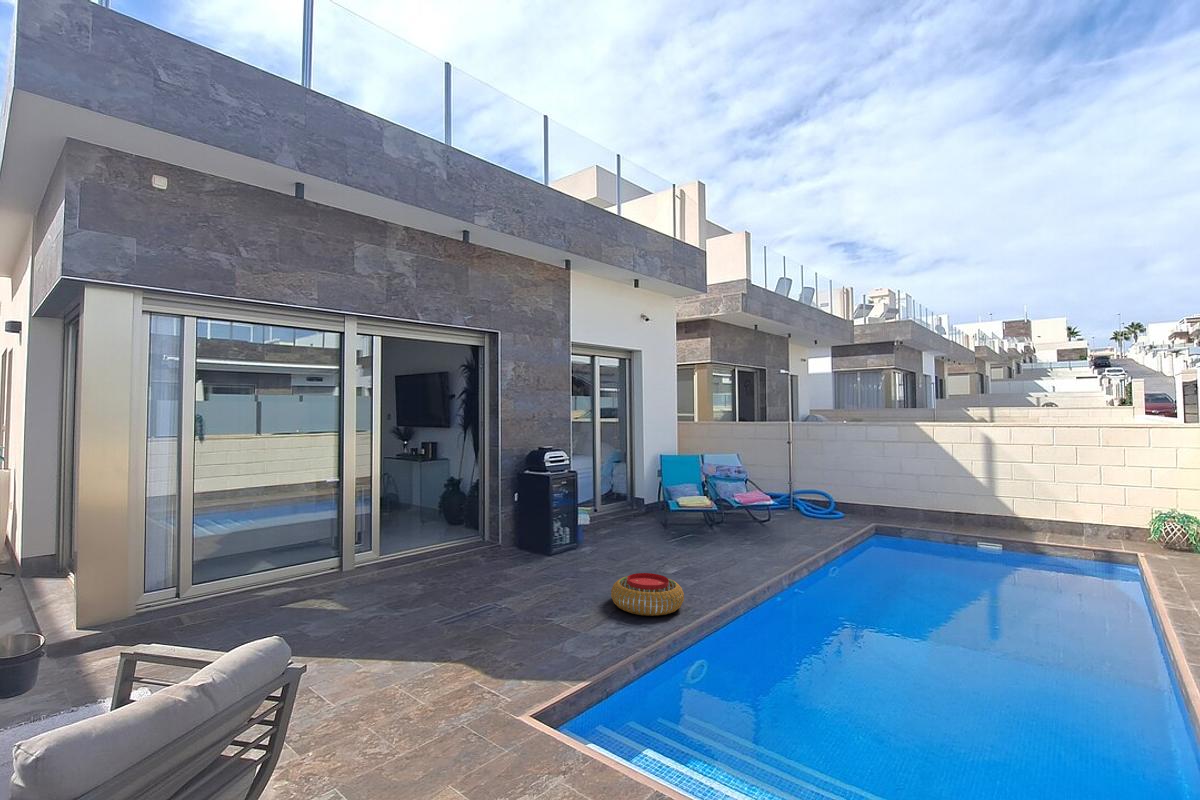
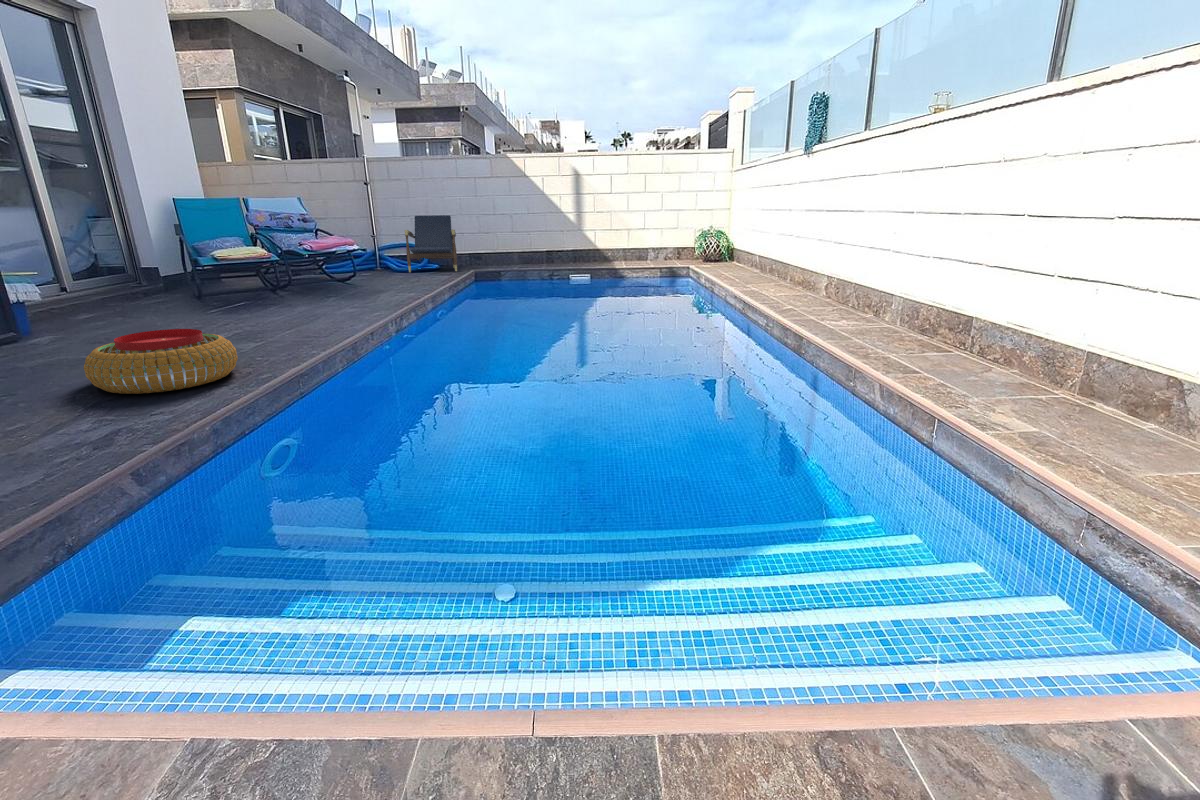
lounge chair: none [815,467,862,521] -> present [405,215,457,272]

